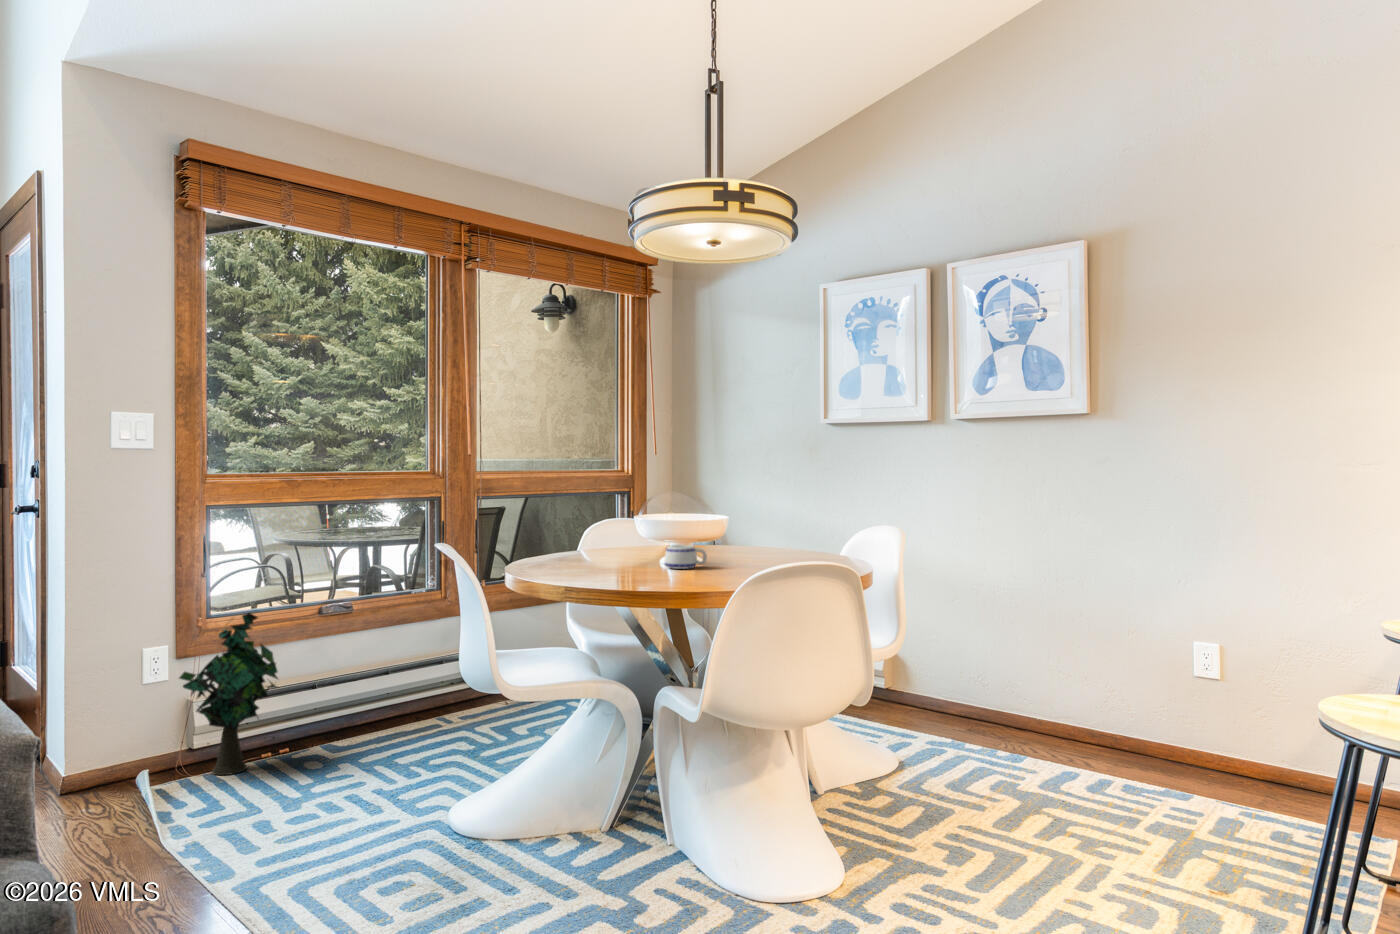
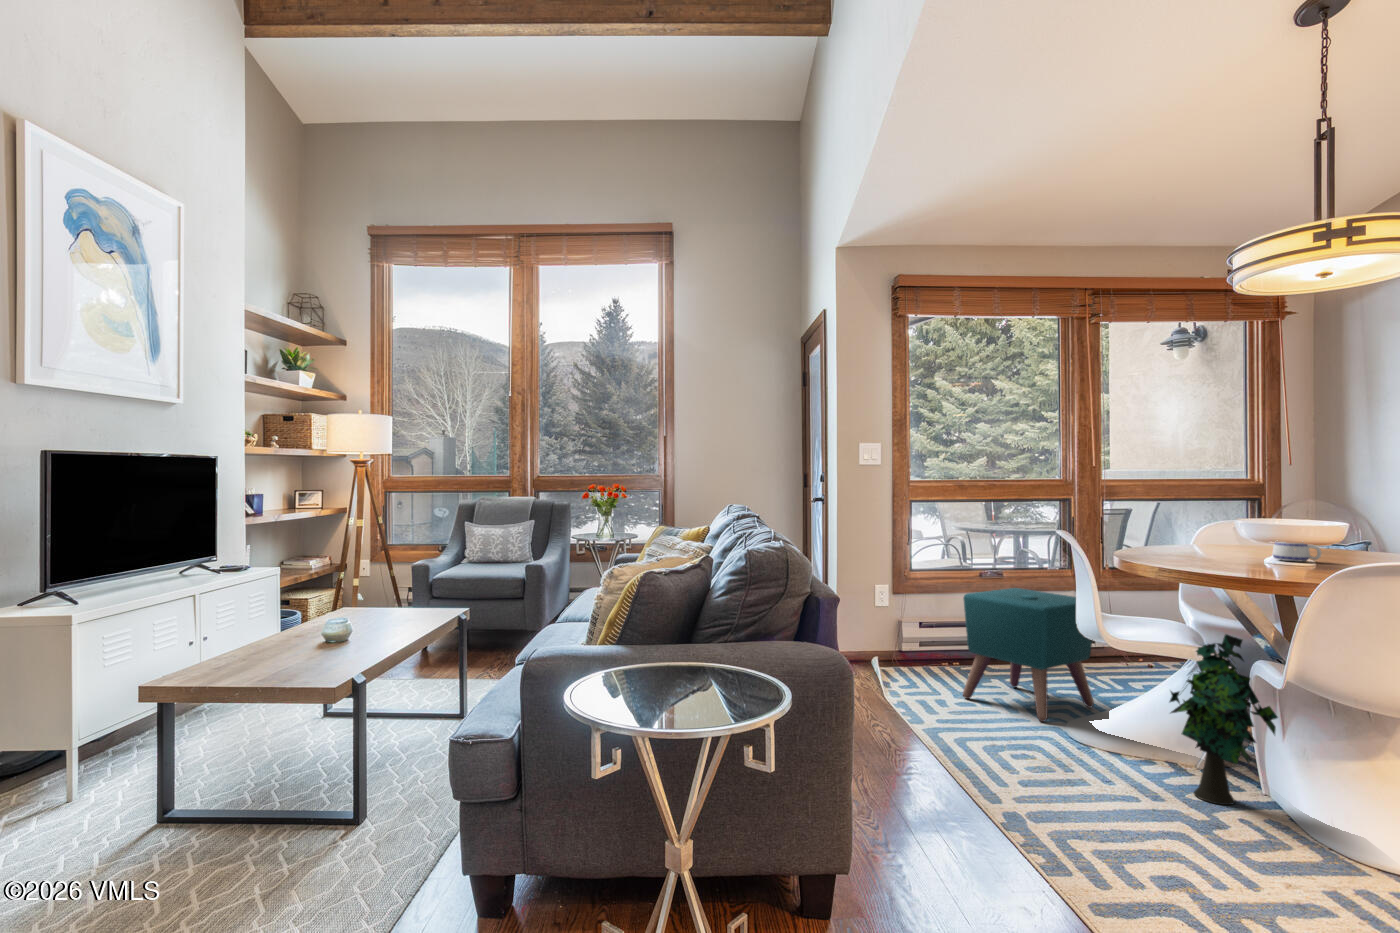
decorative plant: present [179,613,279,775] -> present [1170,634,1278,805]
ottoman: none [294,629,471,815] -> present [963,588,1094,722]

